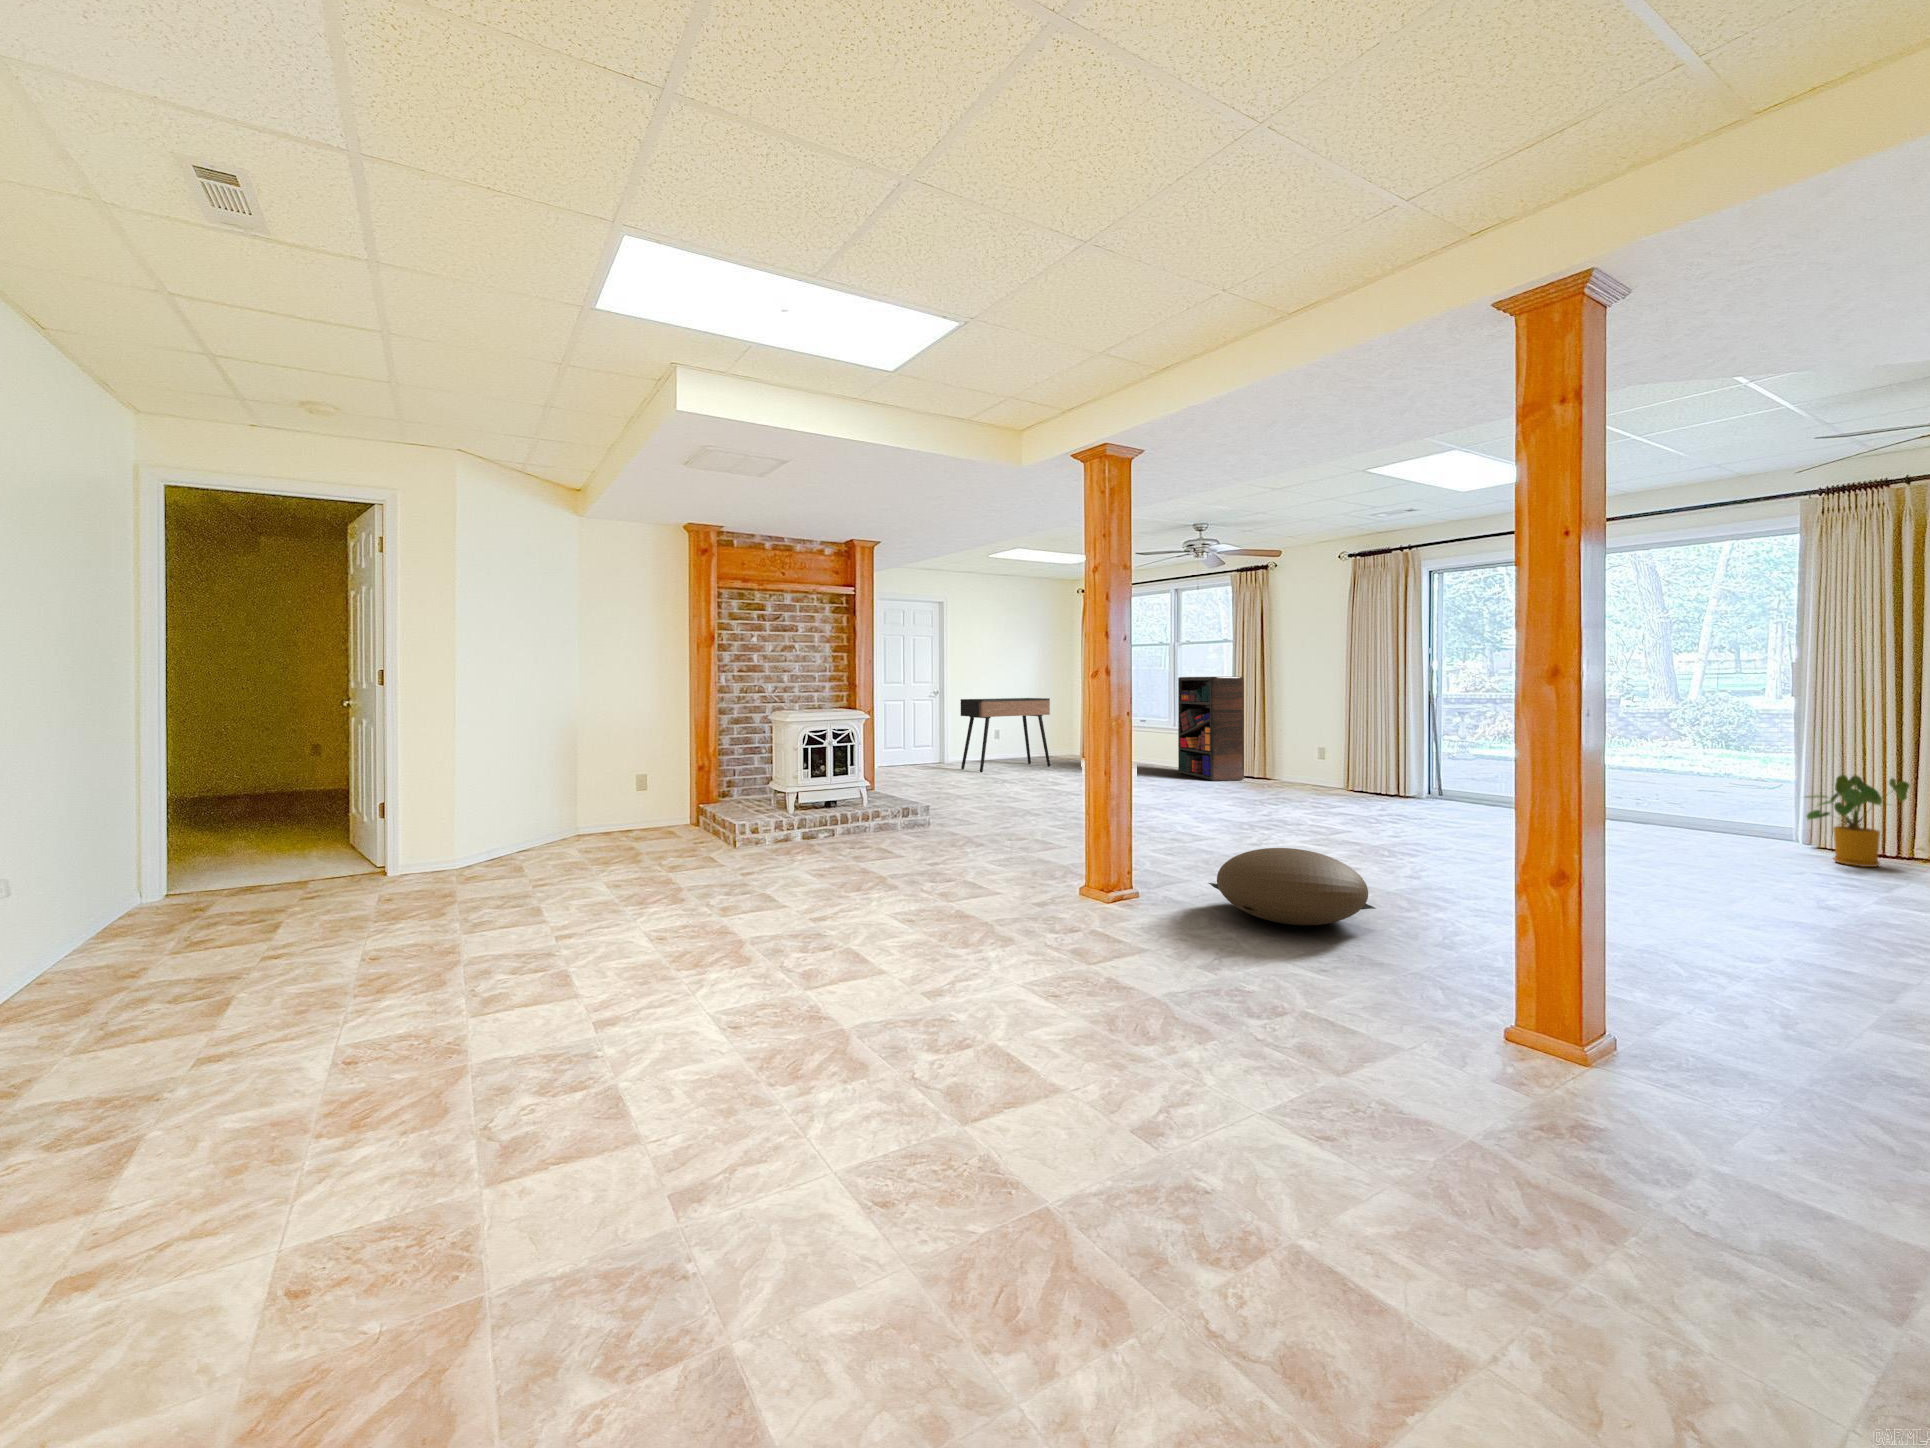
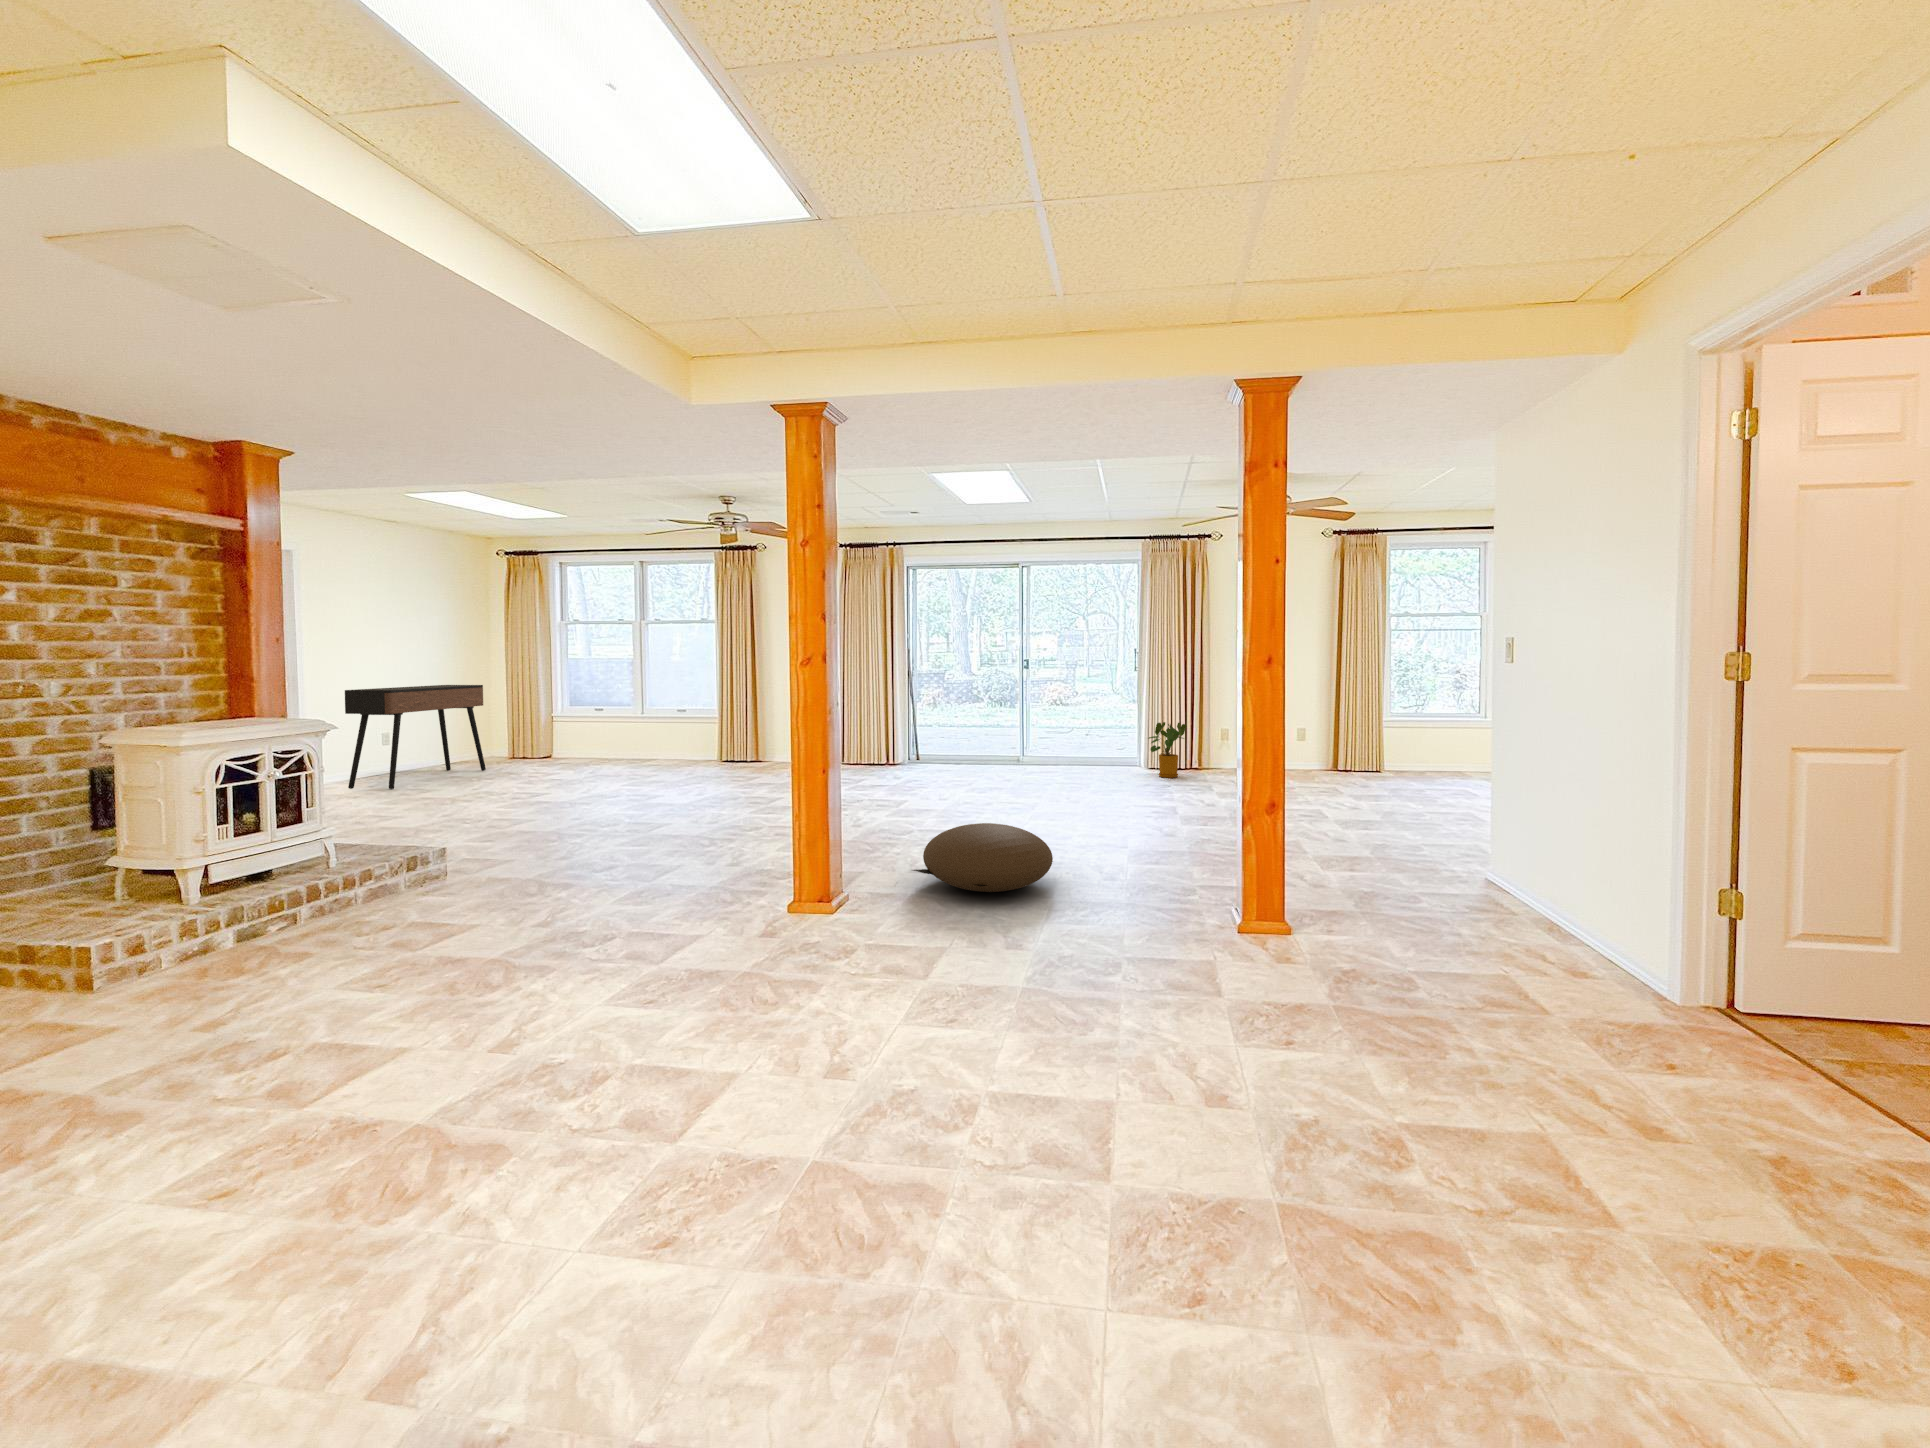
bookshelf: present [1178,677,1244,781] -> none [659,658,738,767]

